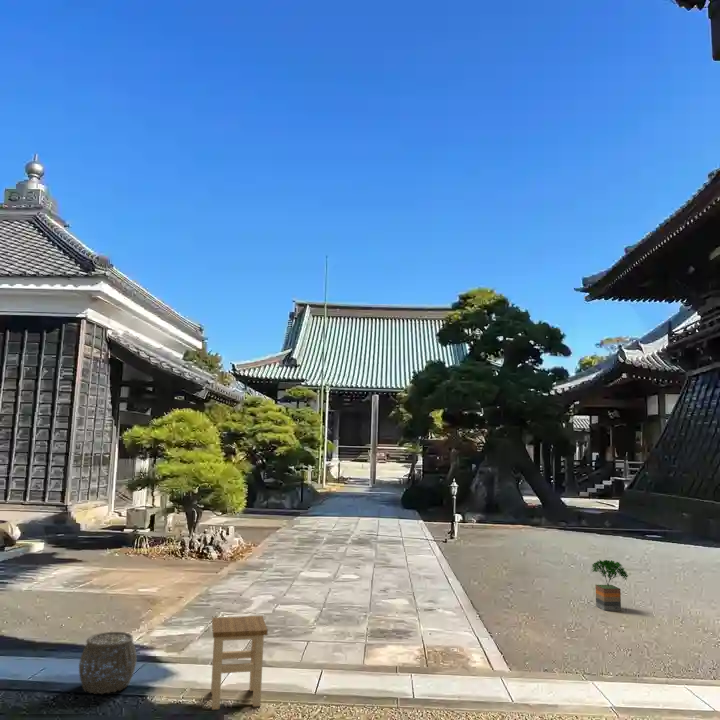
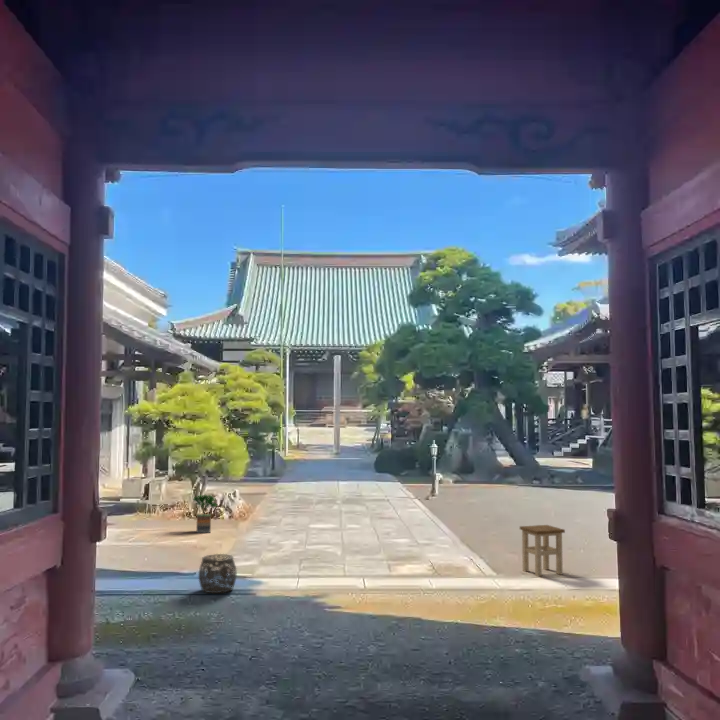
potted tree: present [592,560,628,611] -> present [193,495,217,533]
stool: present [211,616,268,710] -> present [520,525,565,576]

